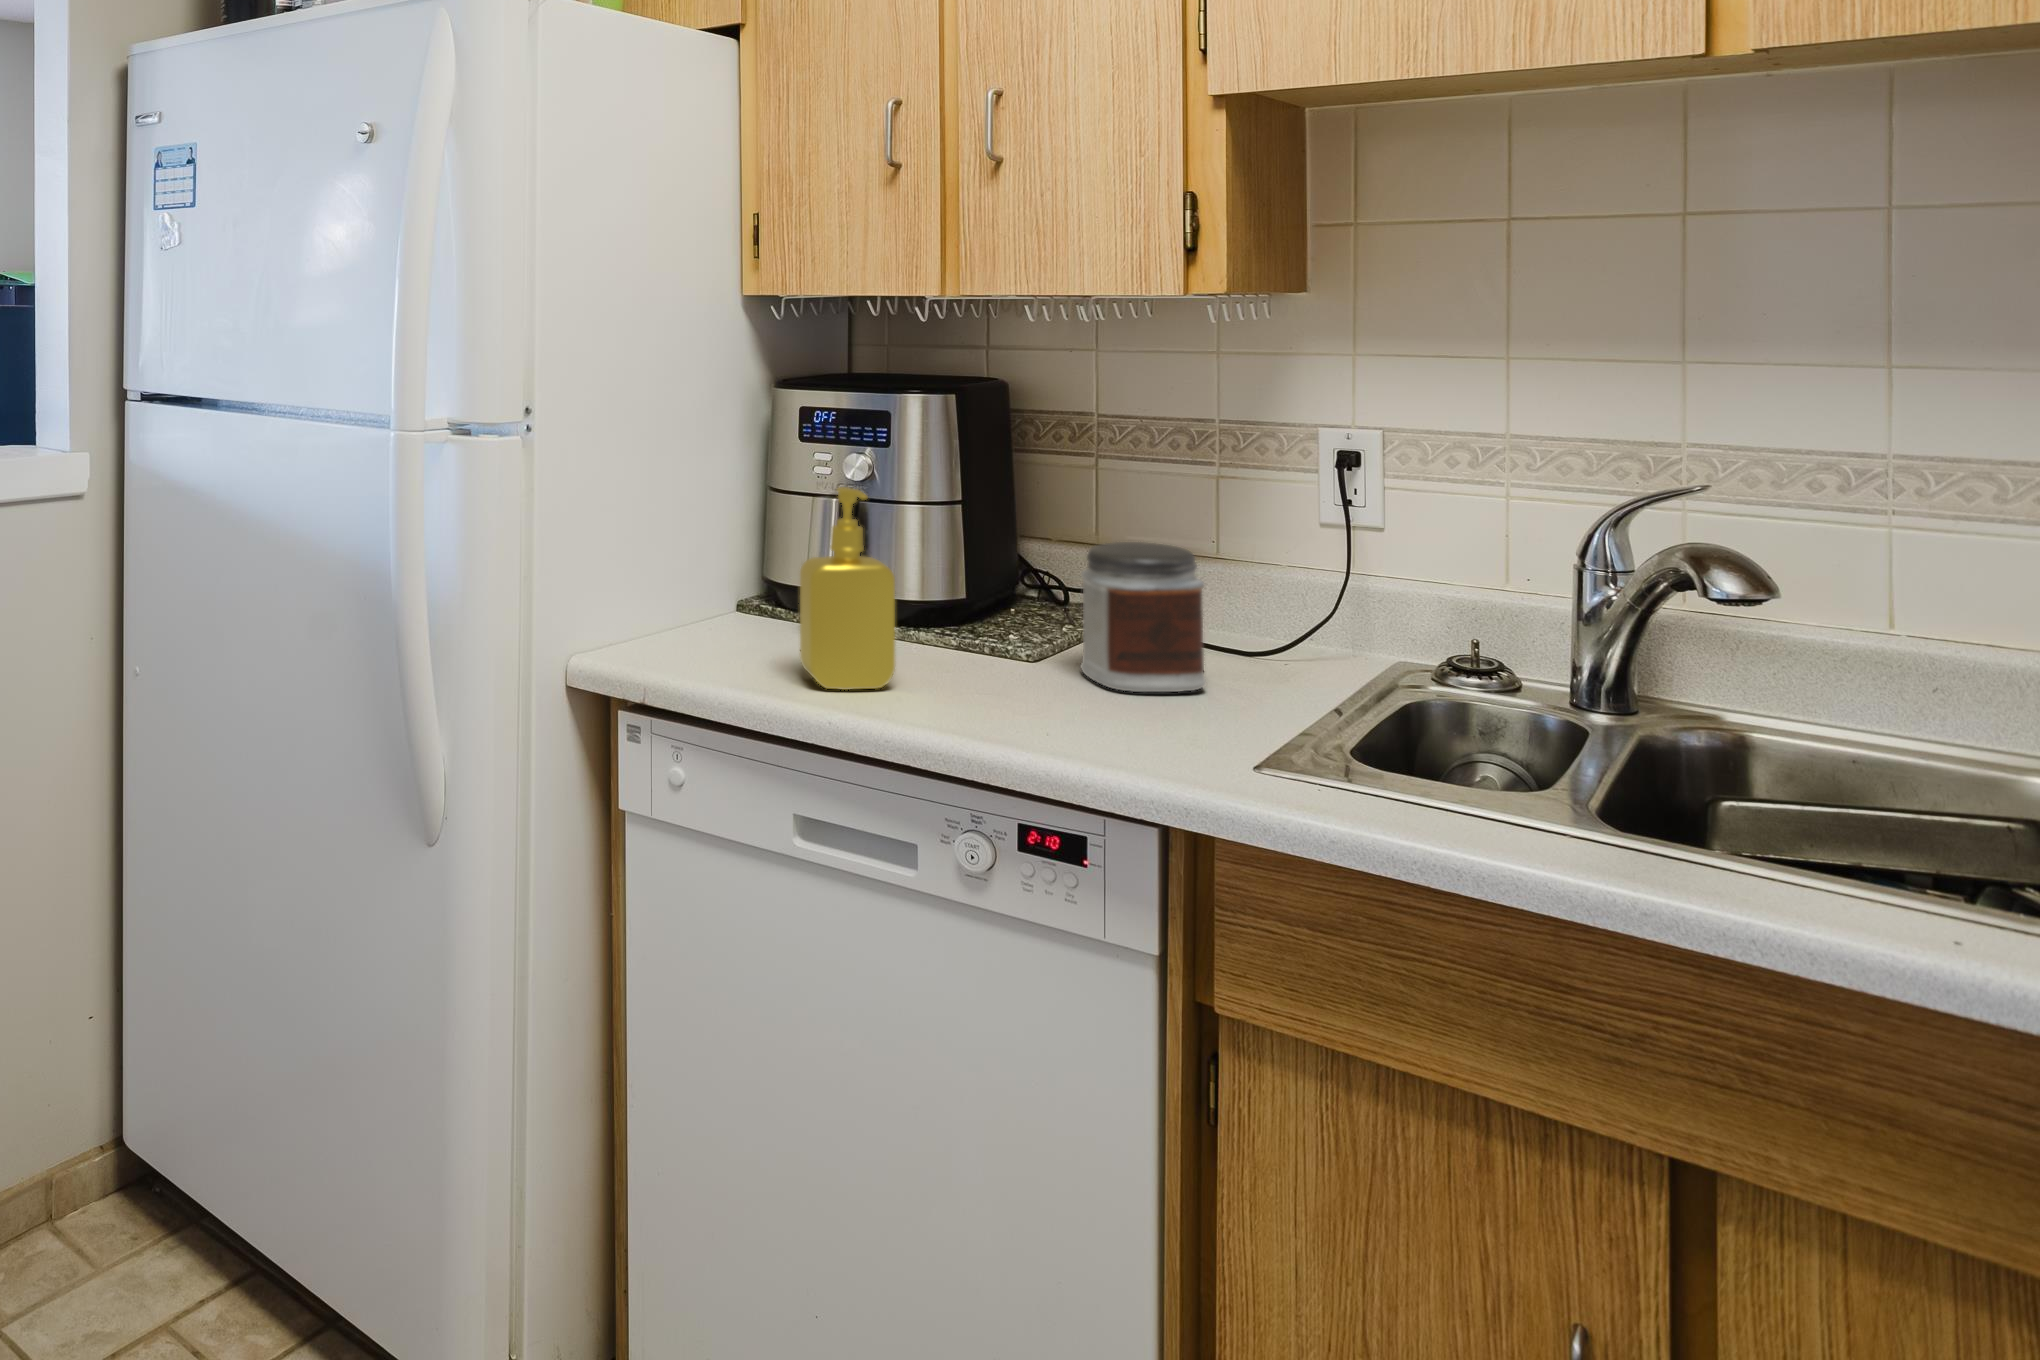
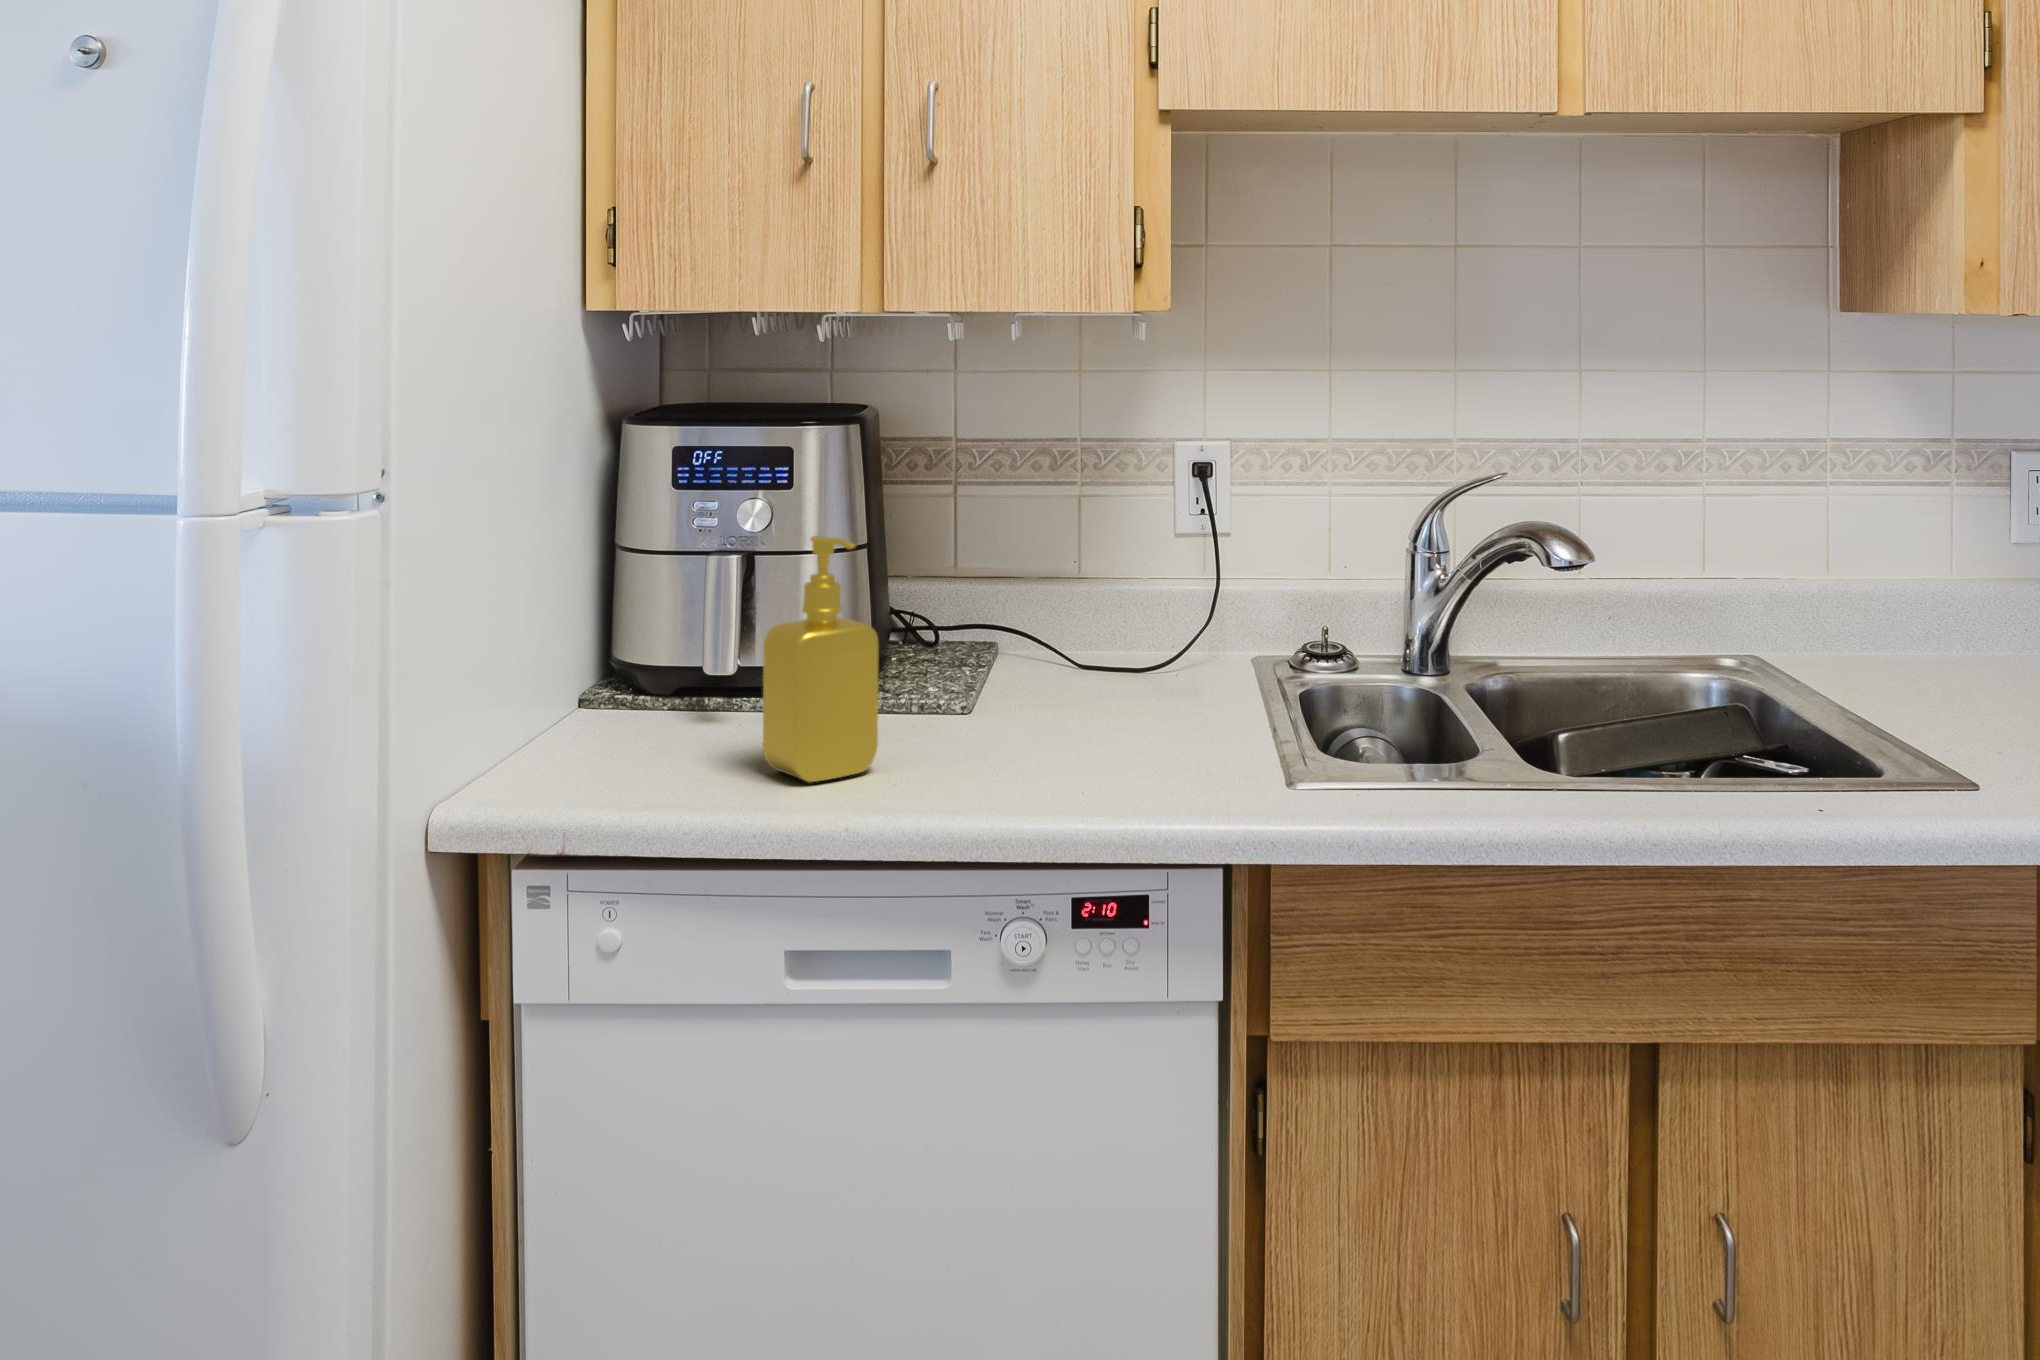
jar: present [1081,542,1206,692] -> none [1020,576,1148,735]

